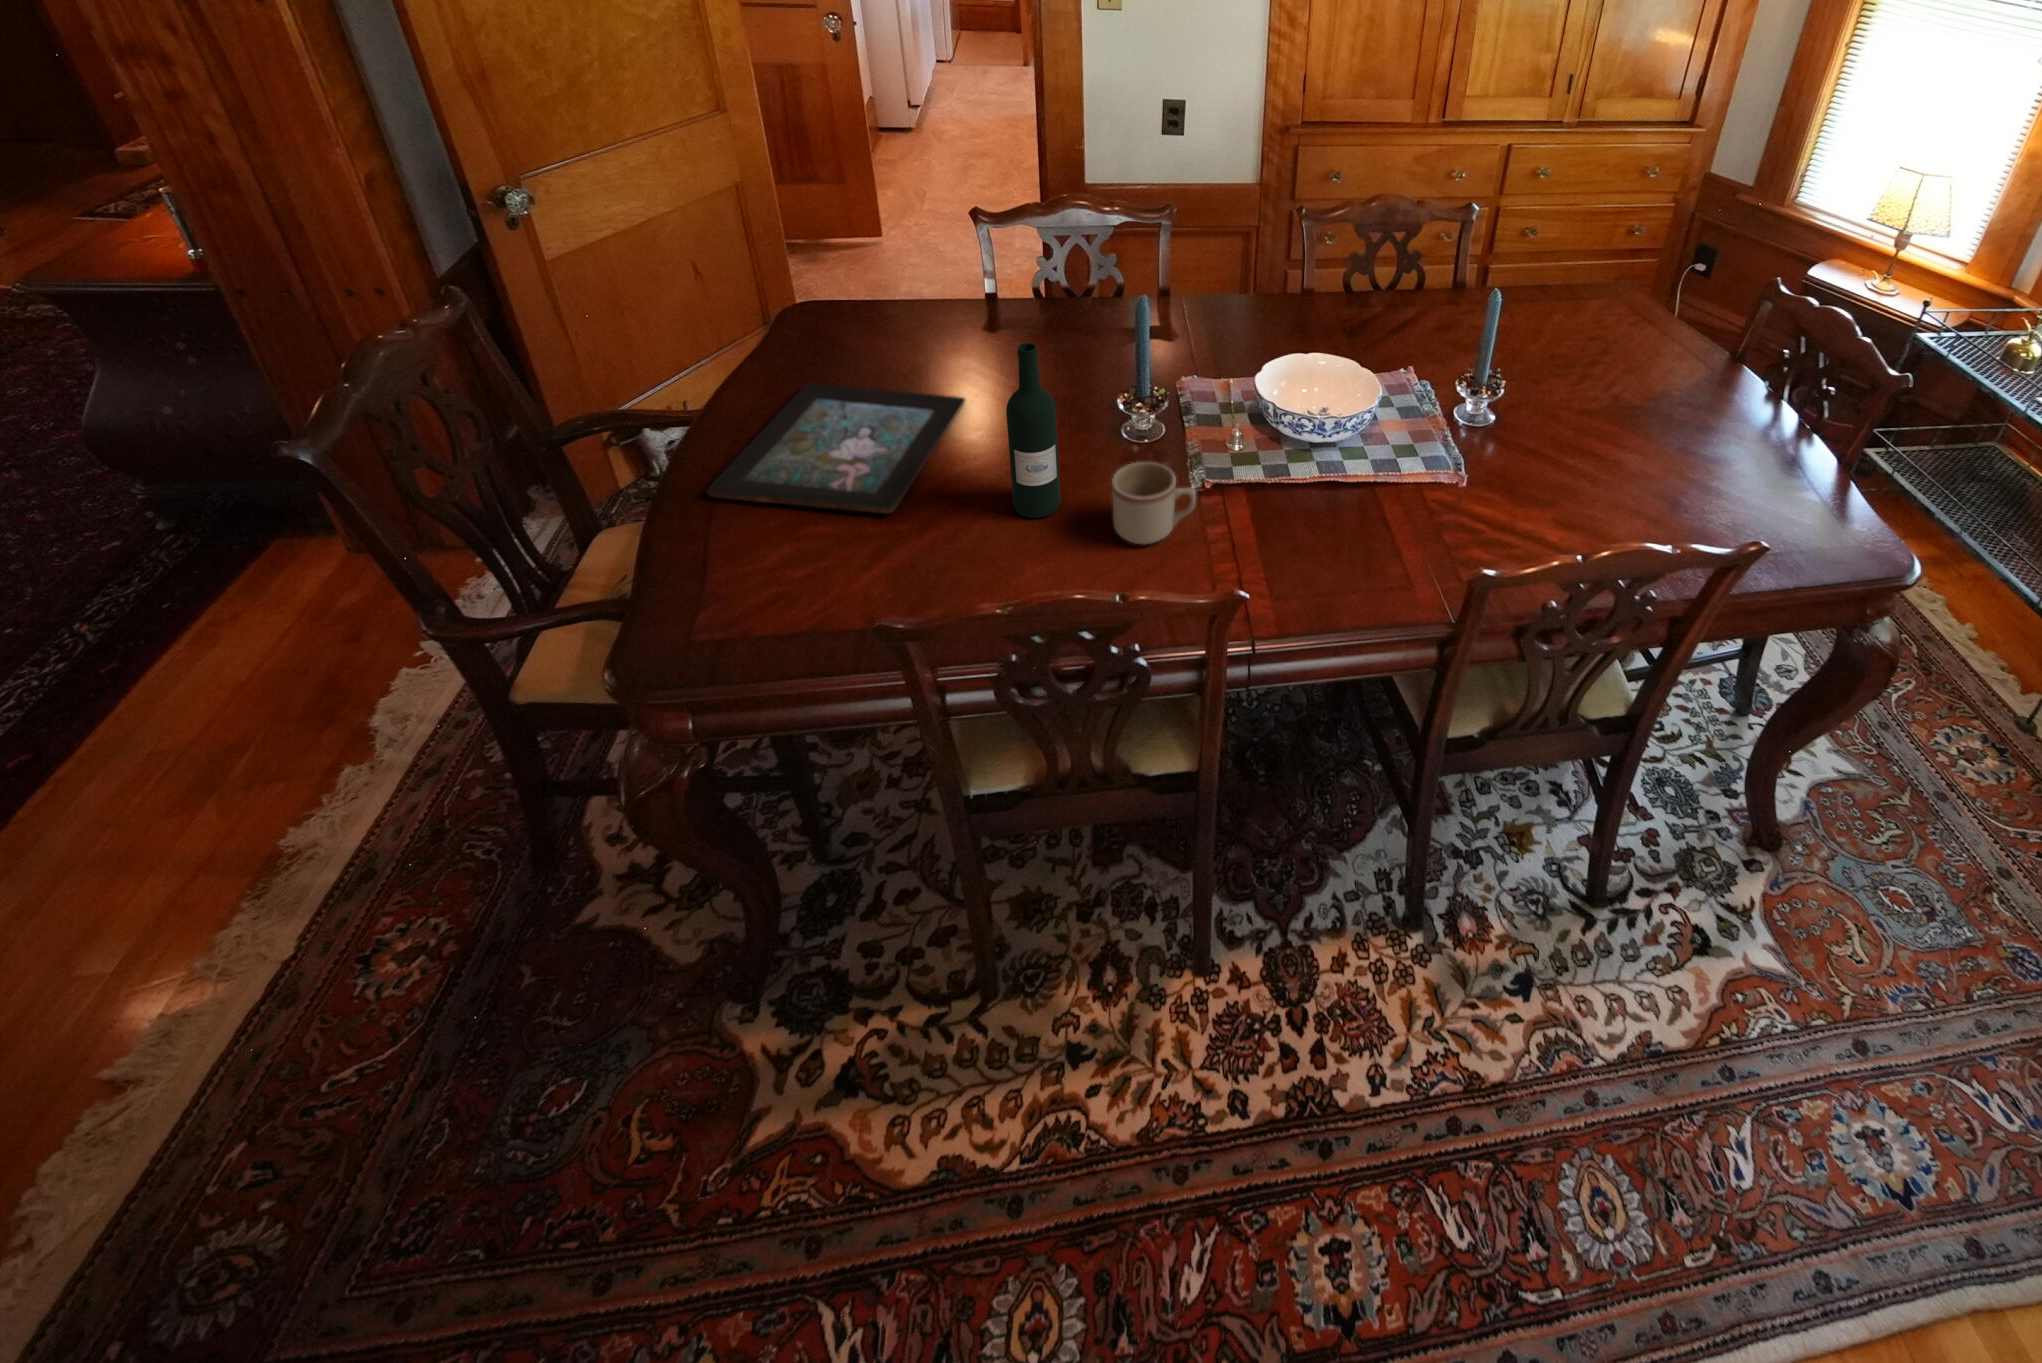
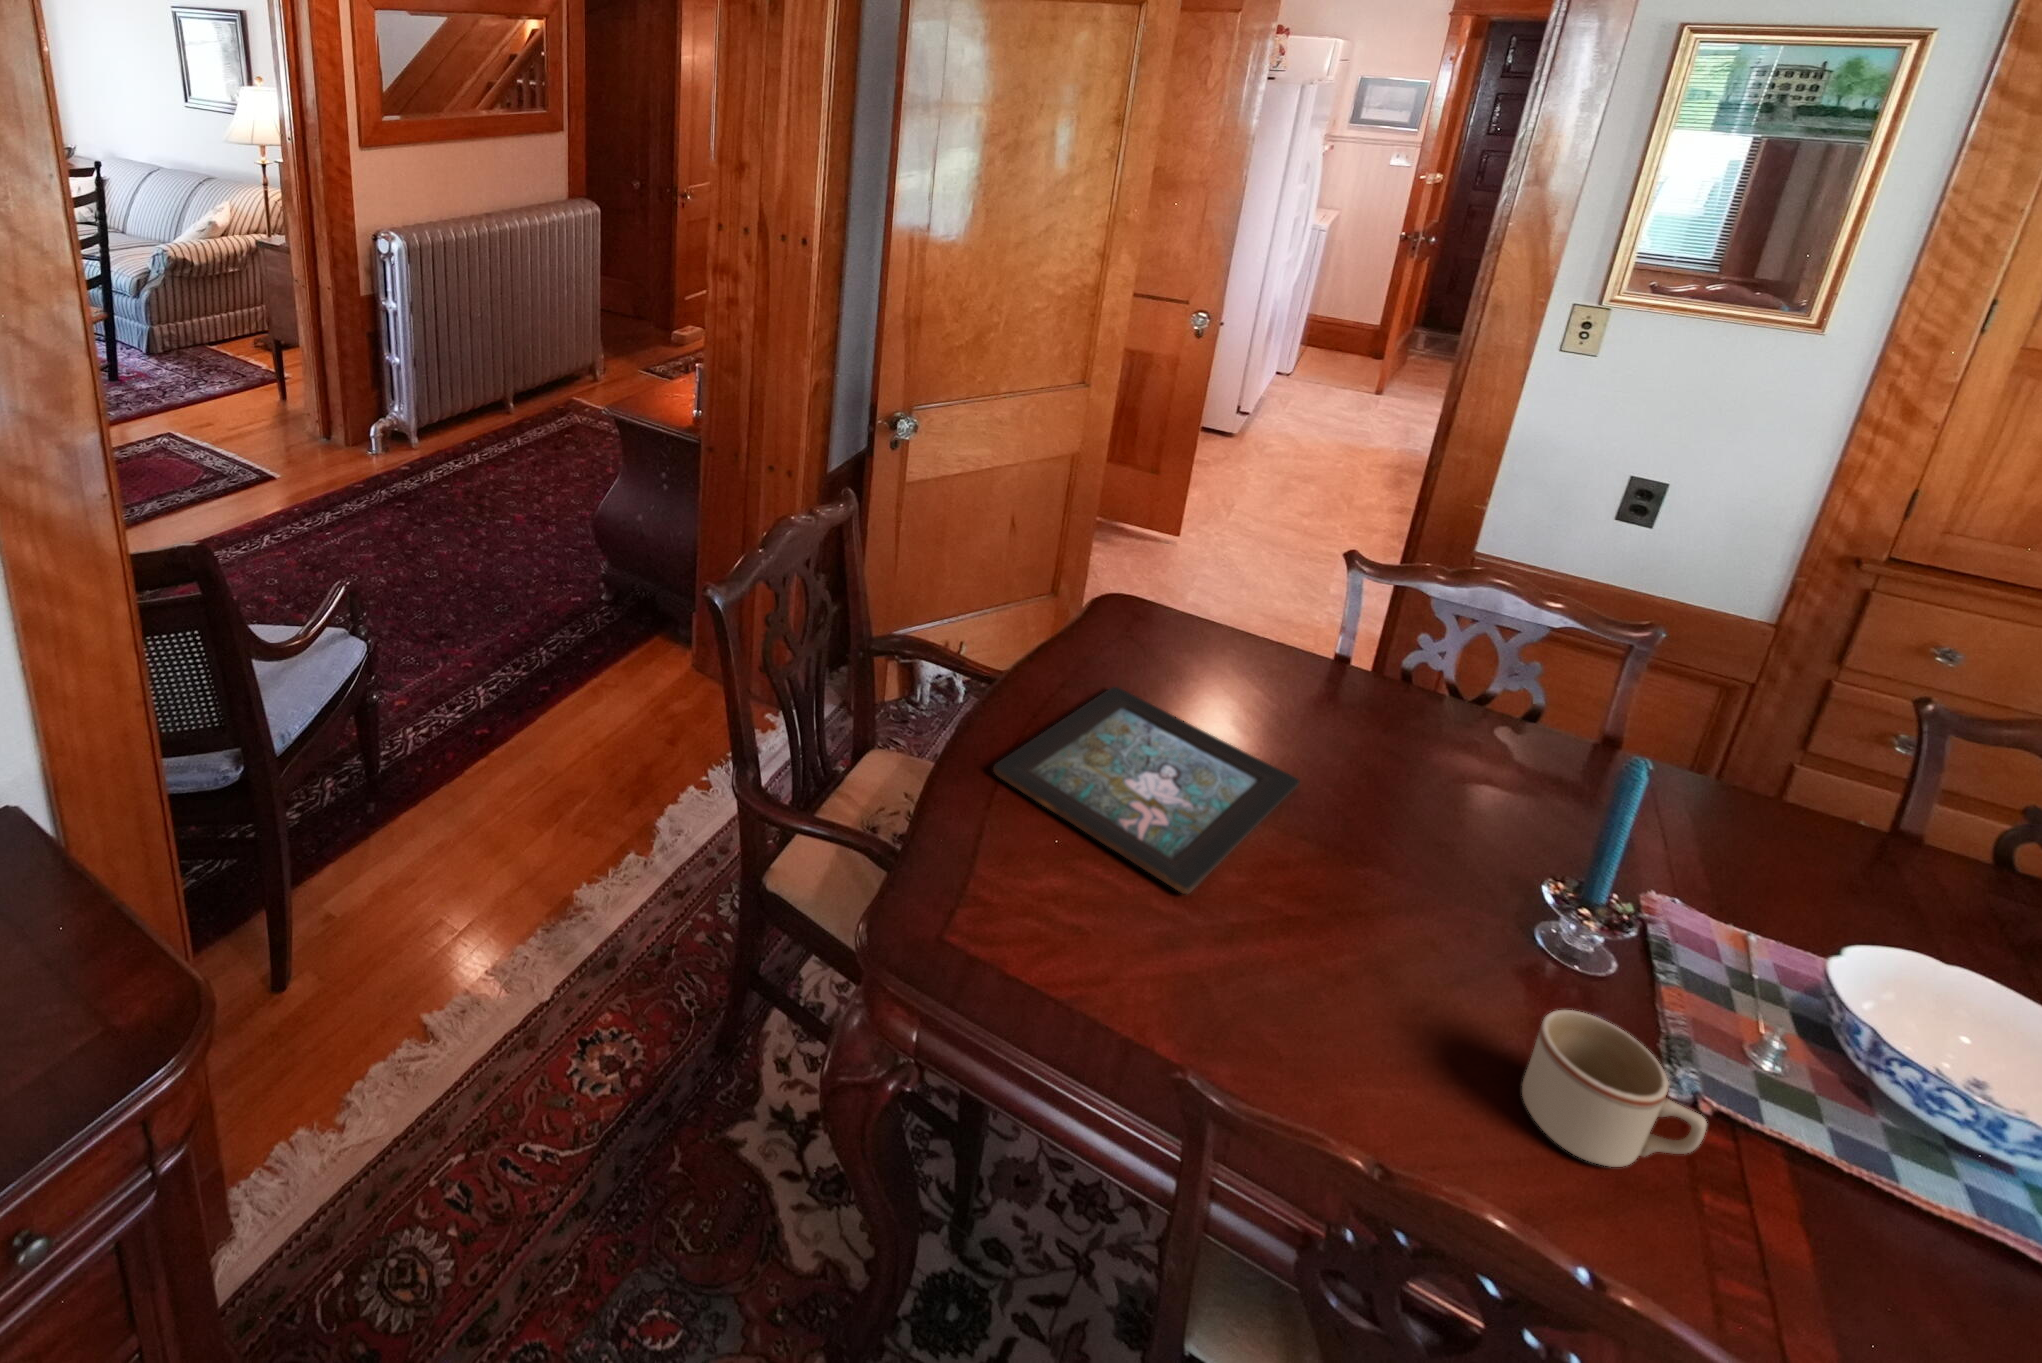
wine bottle: present [1006,343,1060,518] -> none [1354,763,1468,1012]

